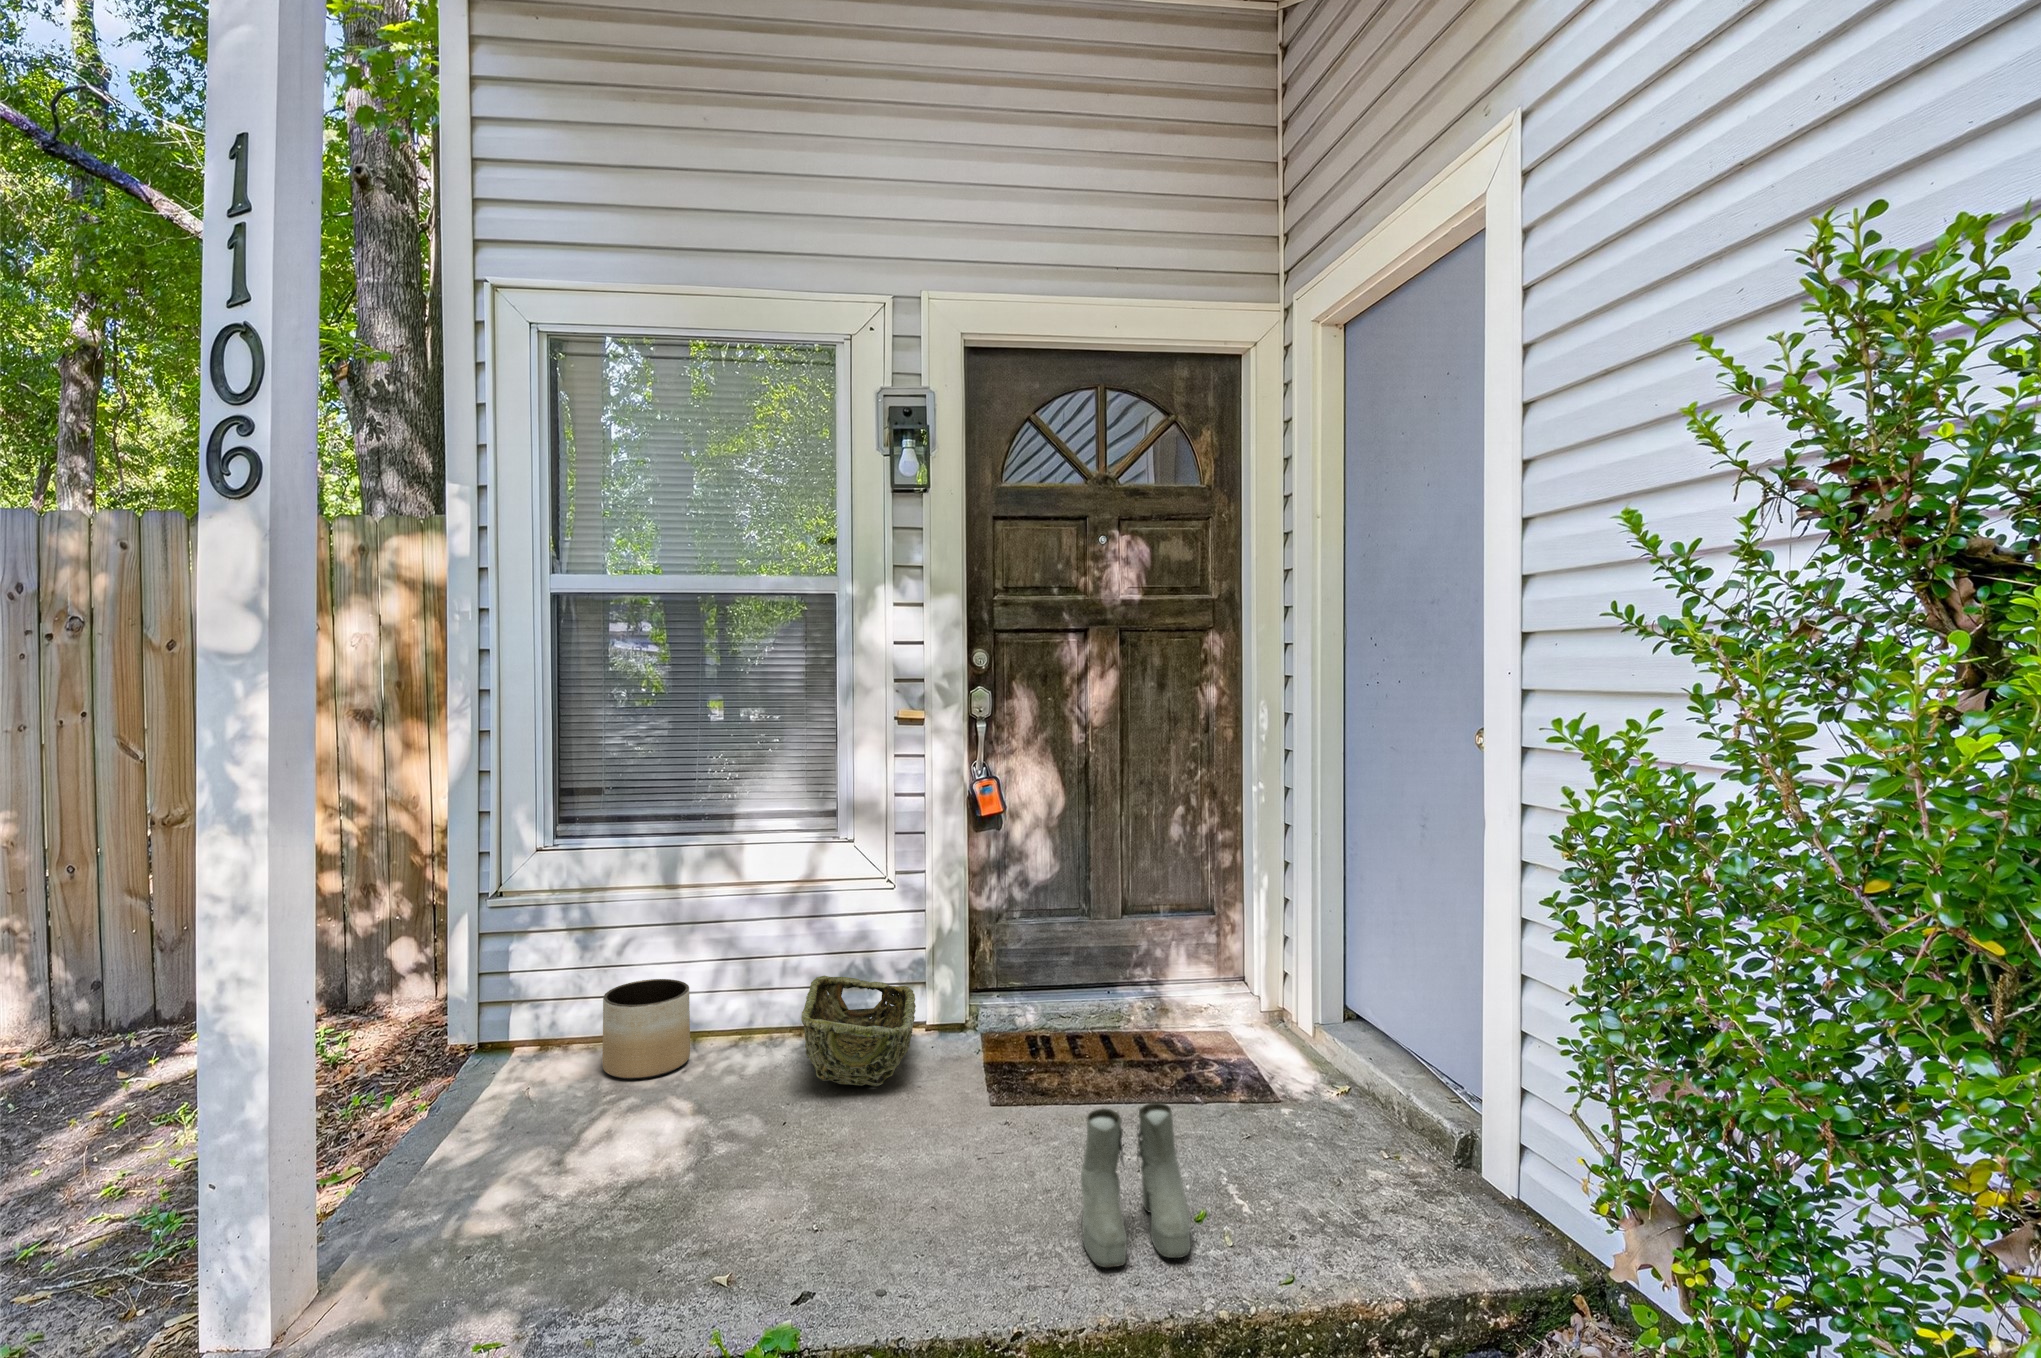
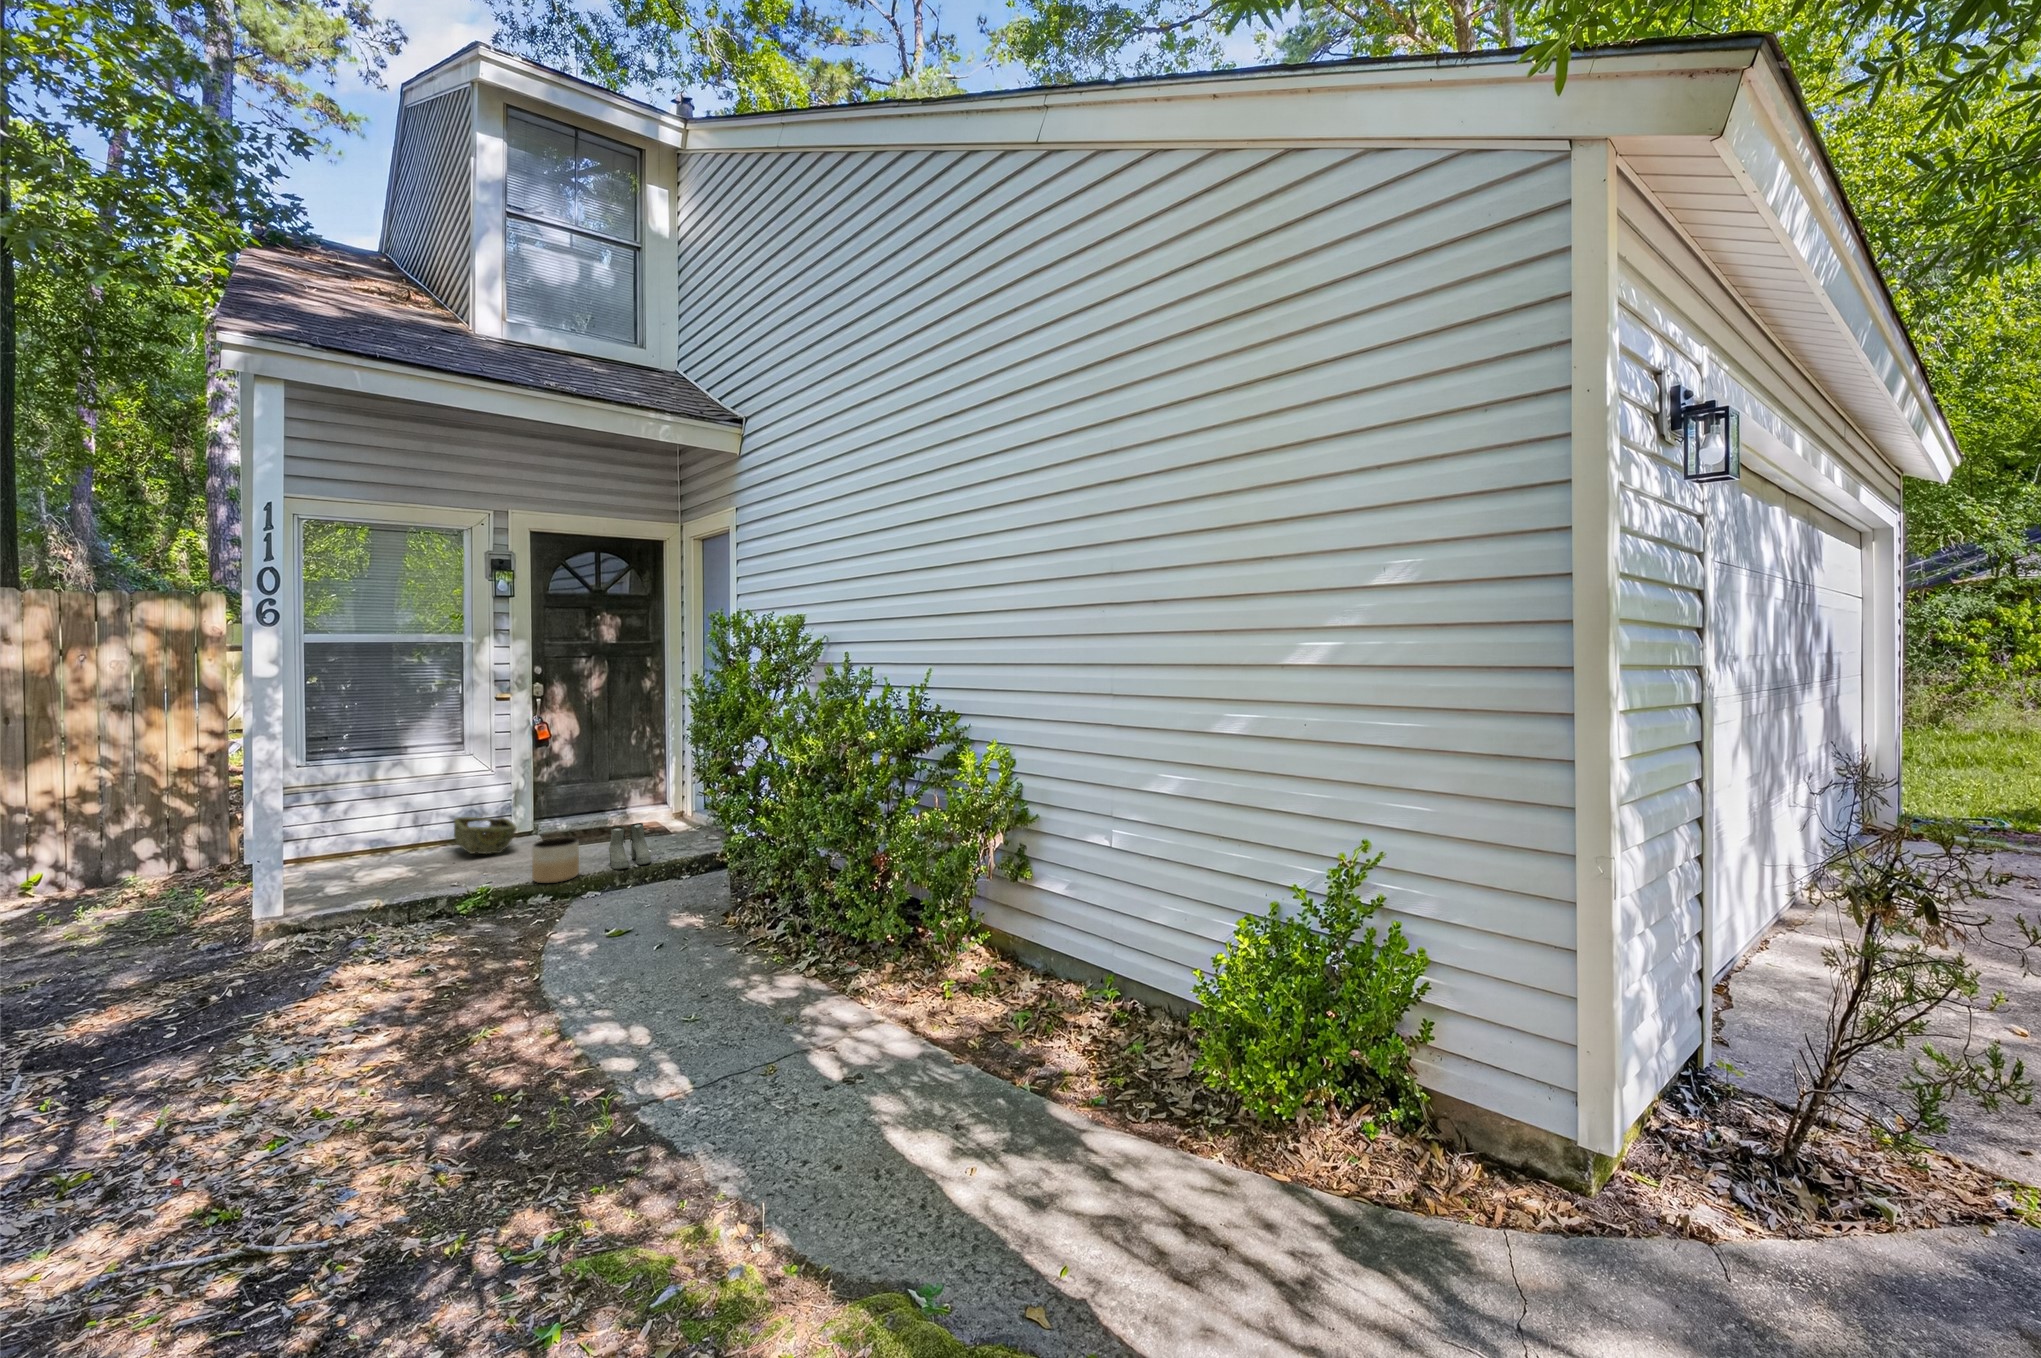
planter: present [602,979,690,1079] -> present [532,837,579,883]

